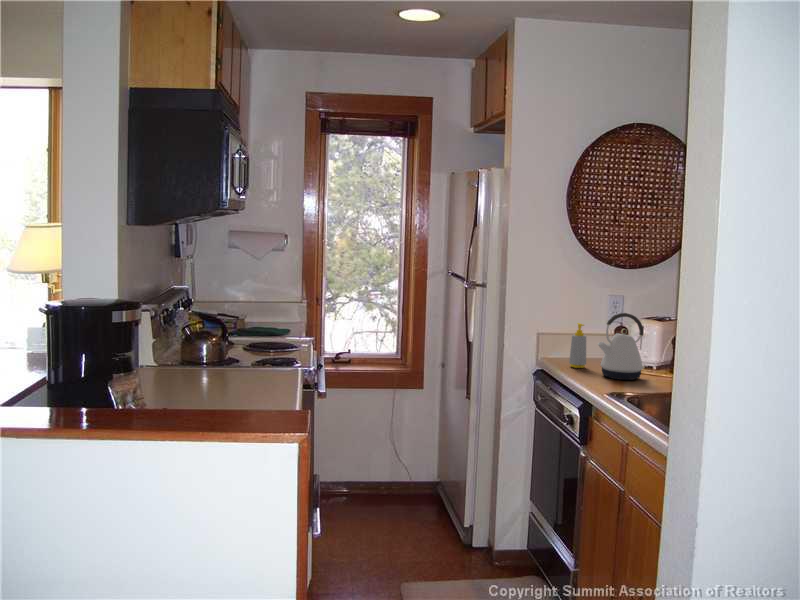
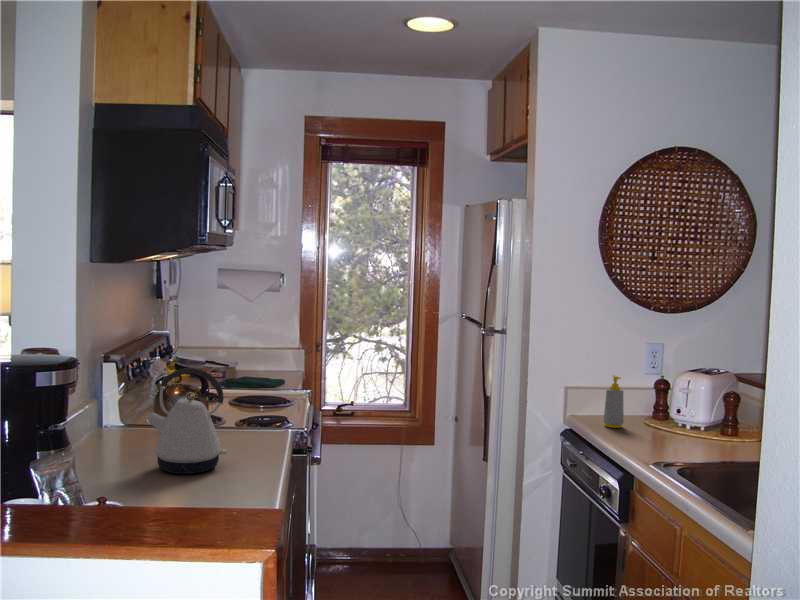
kettle: present [598,313,645,380] -> present [146,368,227,474]

